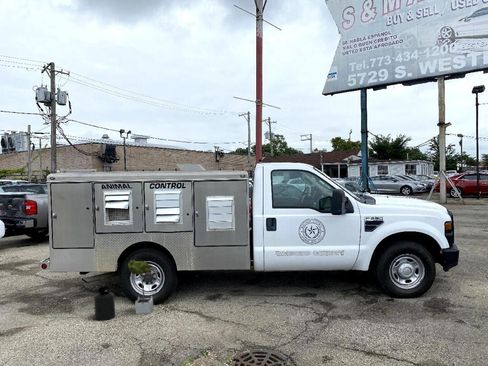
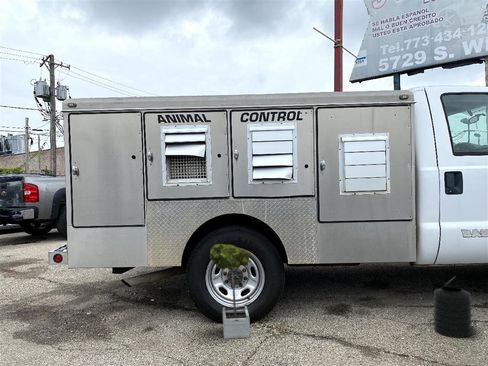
trash can: present [94,285,115,320] -> present [434,276,472,338]

